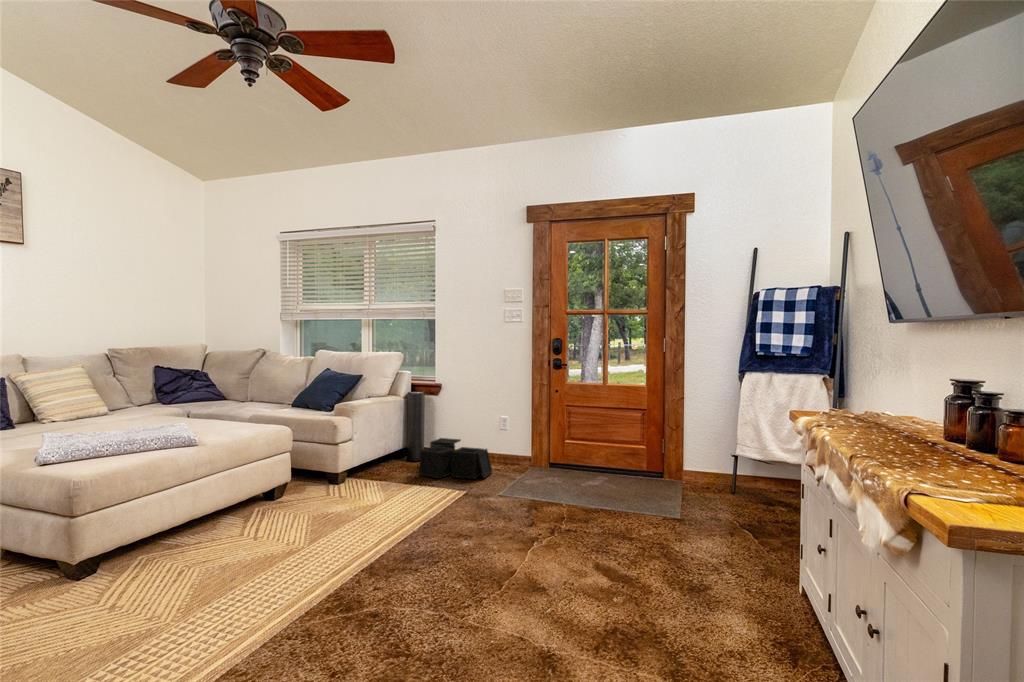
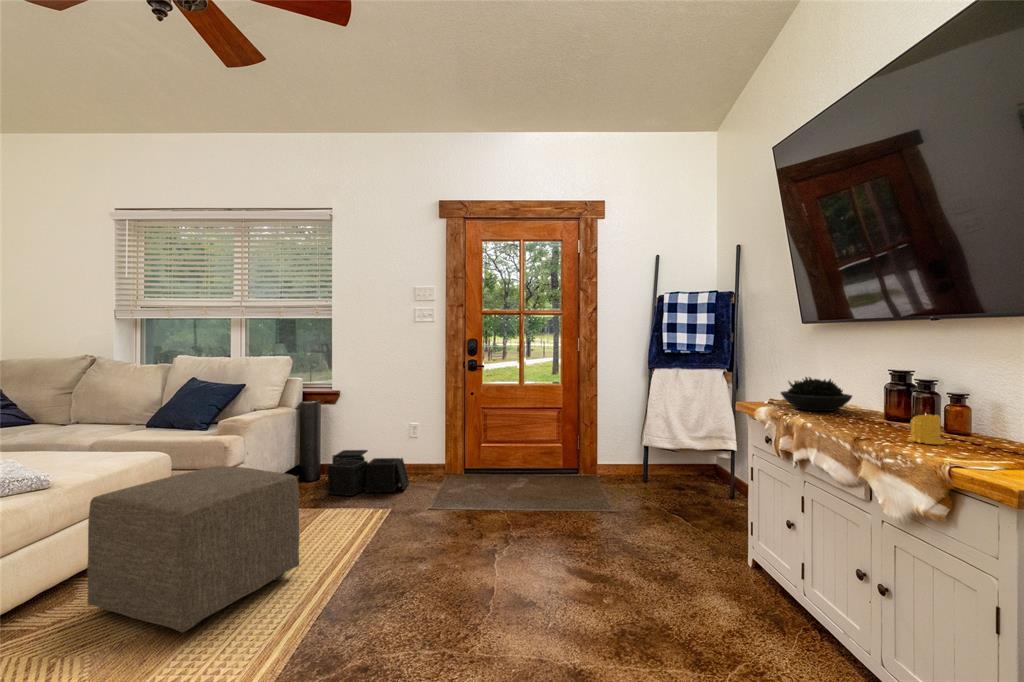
succulent plant: none [831,384,920,426] -> present [781,377,852,411]
candle: none [909,428,962,468] -> present [907,414,948,445]
ottoman: none [220,440,366,561] -> present [87,466,300,632]

